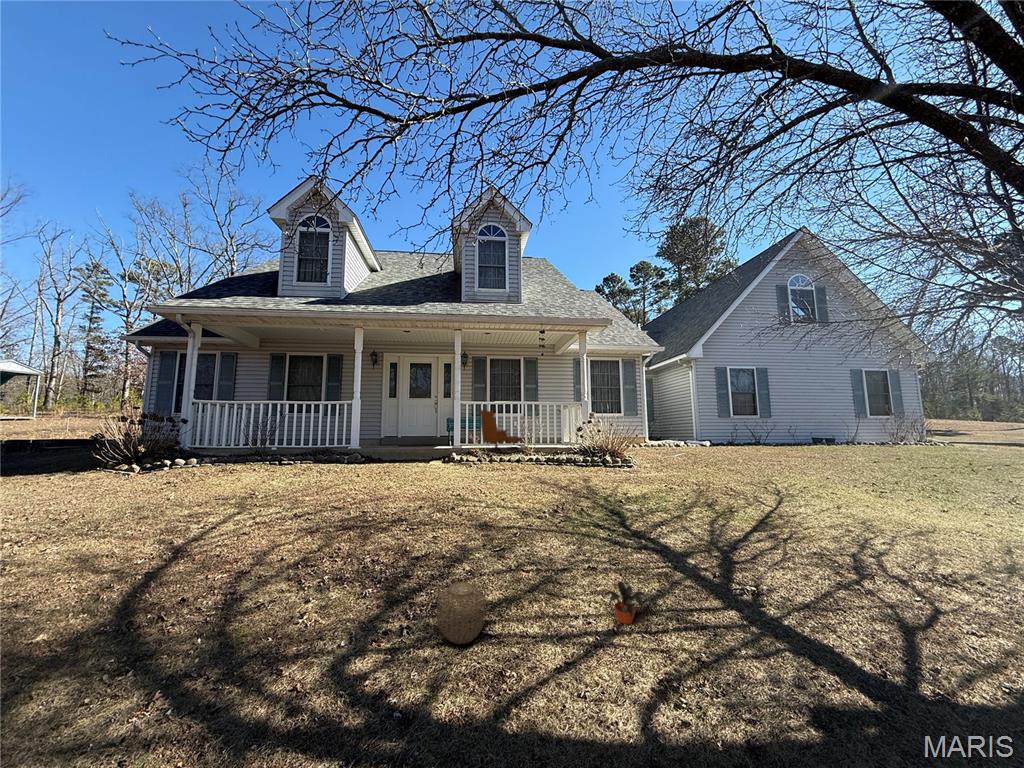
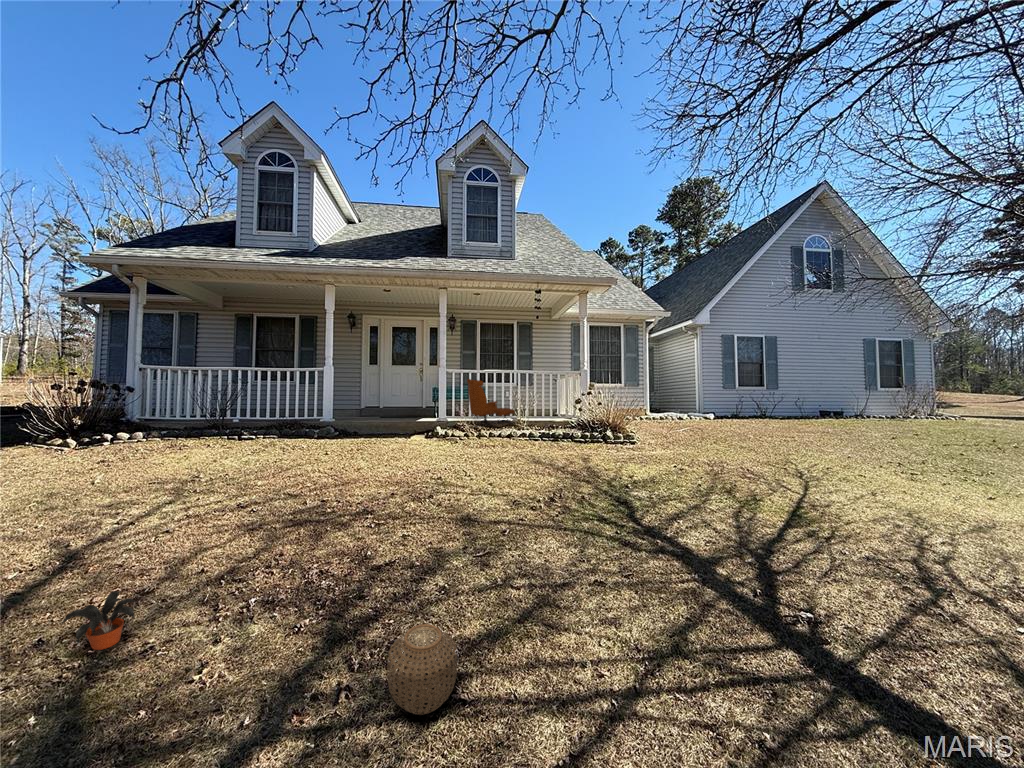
potted plant: present [605,581,646,624] -> present [63,591,135,650]

